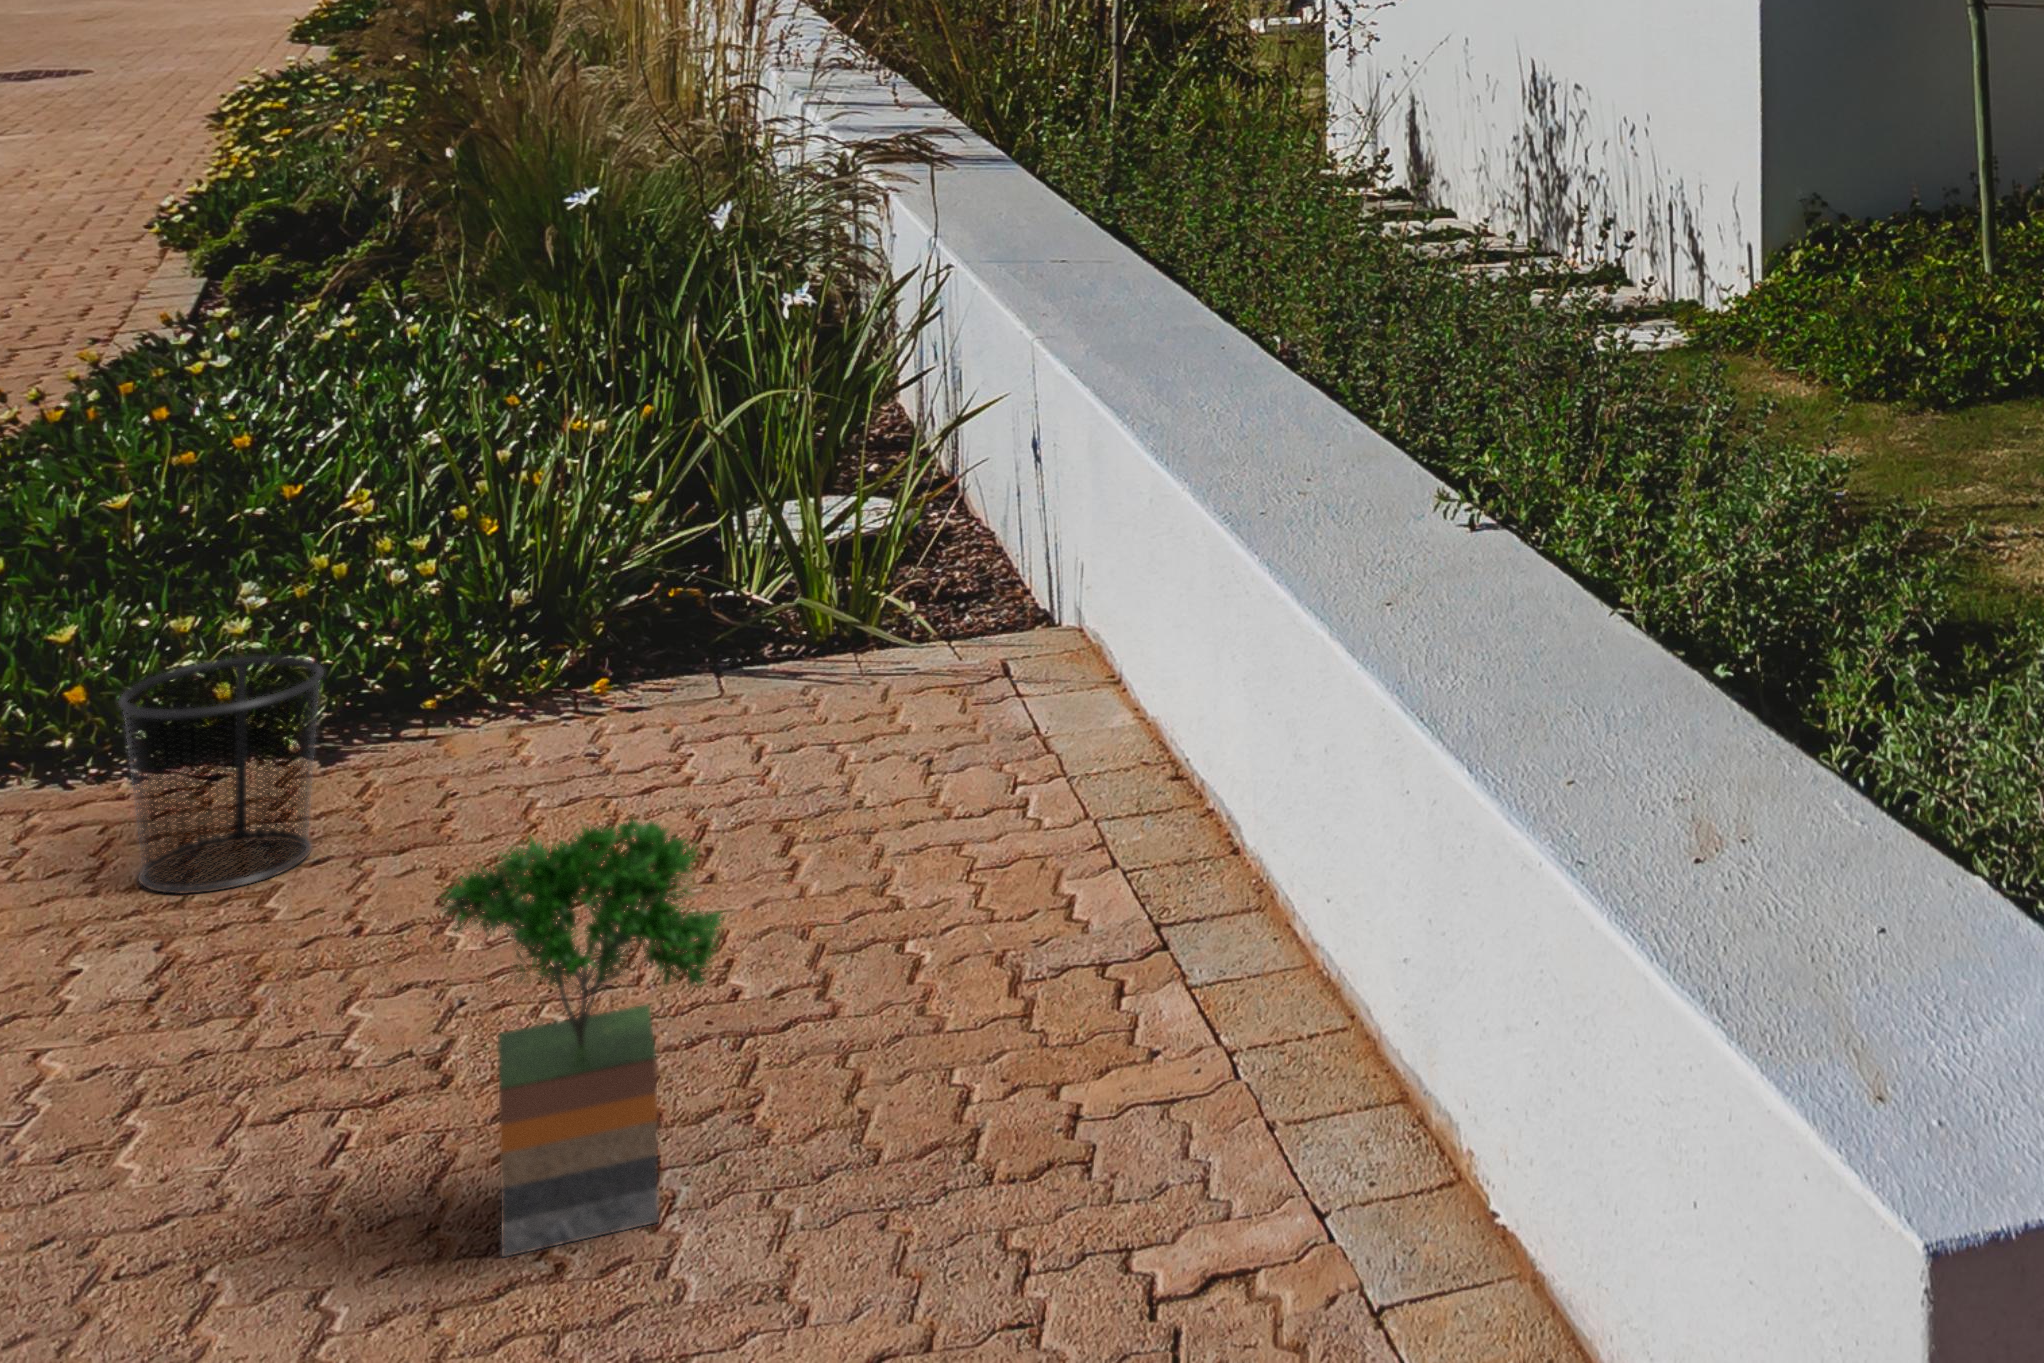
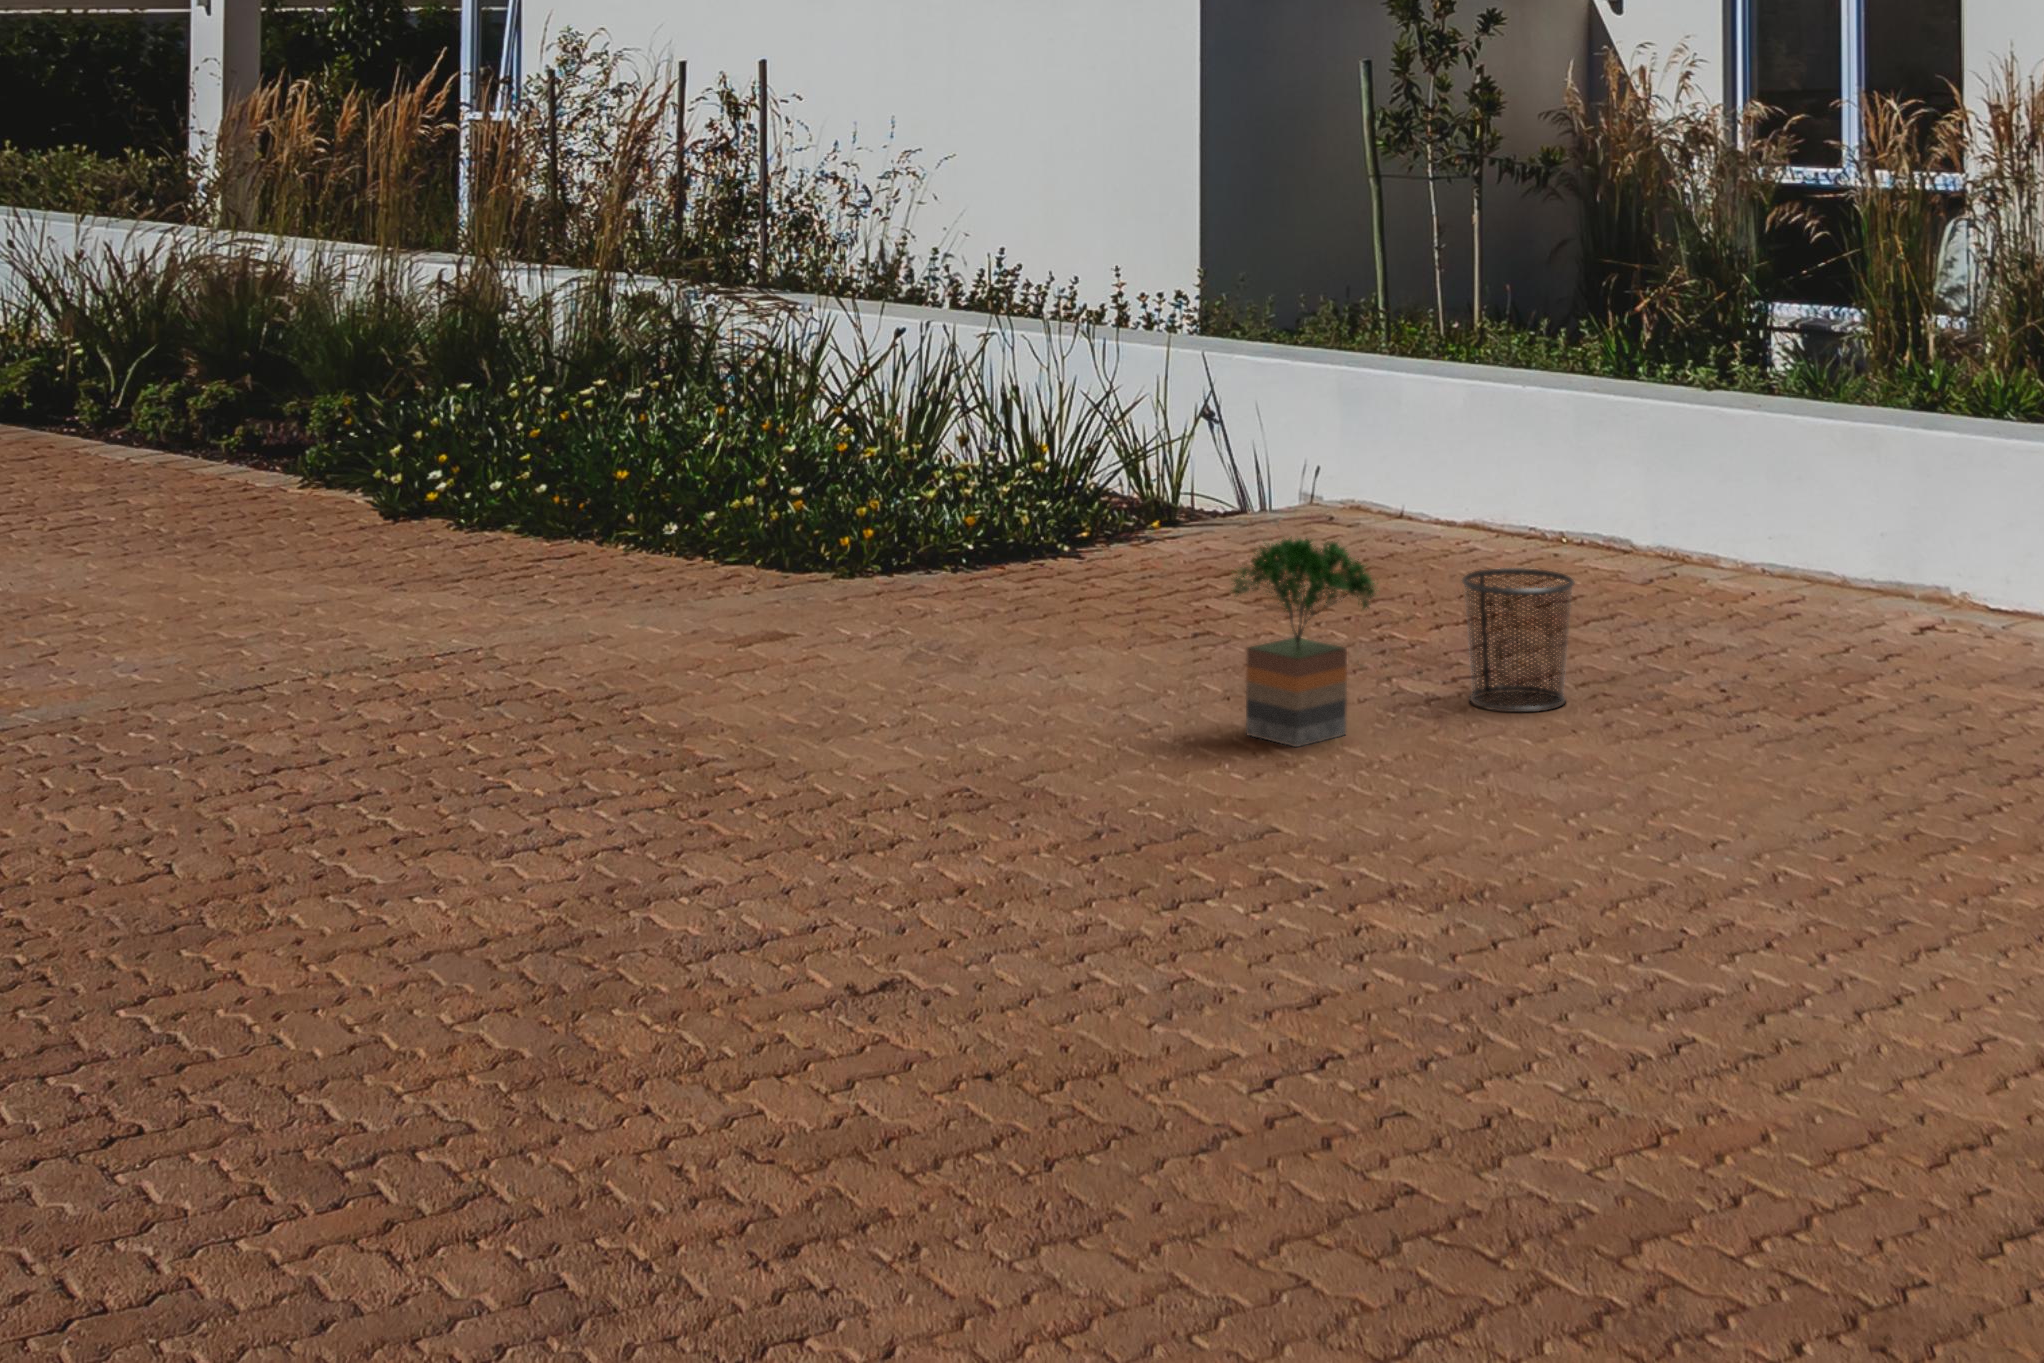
trash can: present [119,655,324,894] -> present [1462,568,1574,712]

